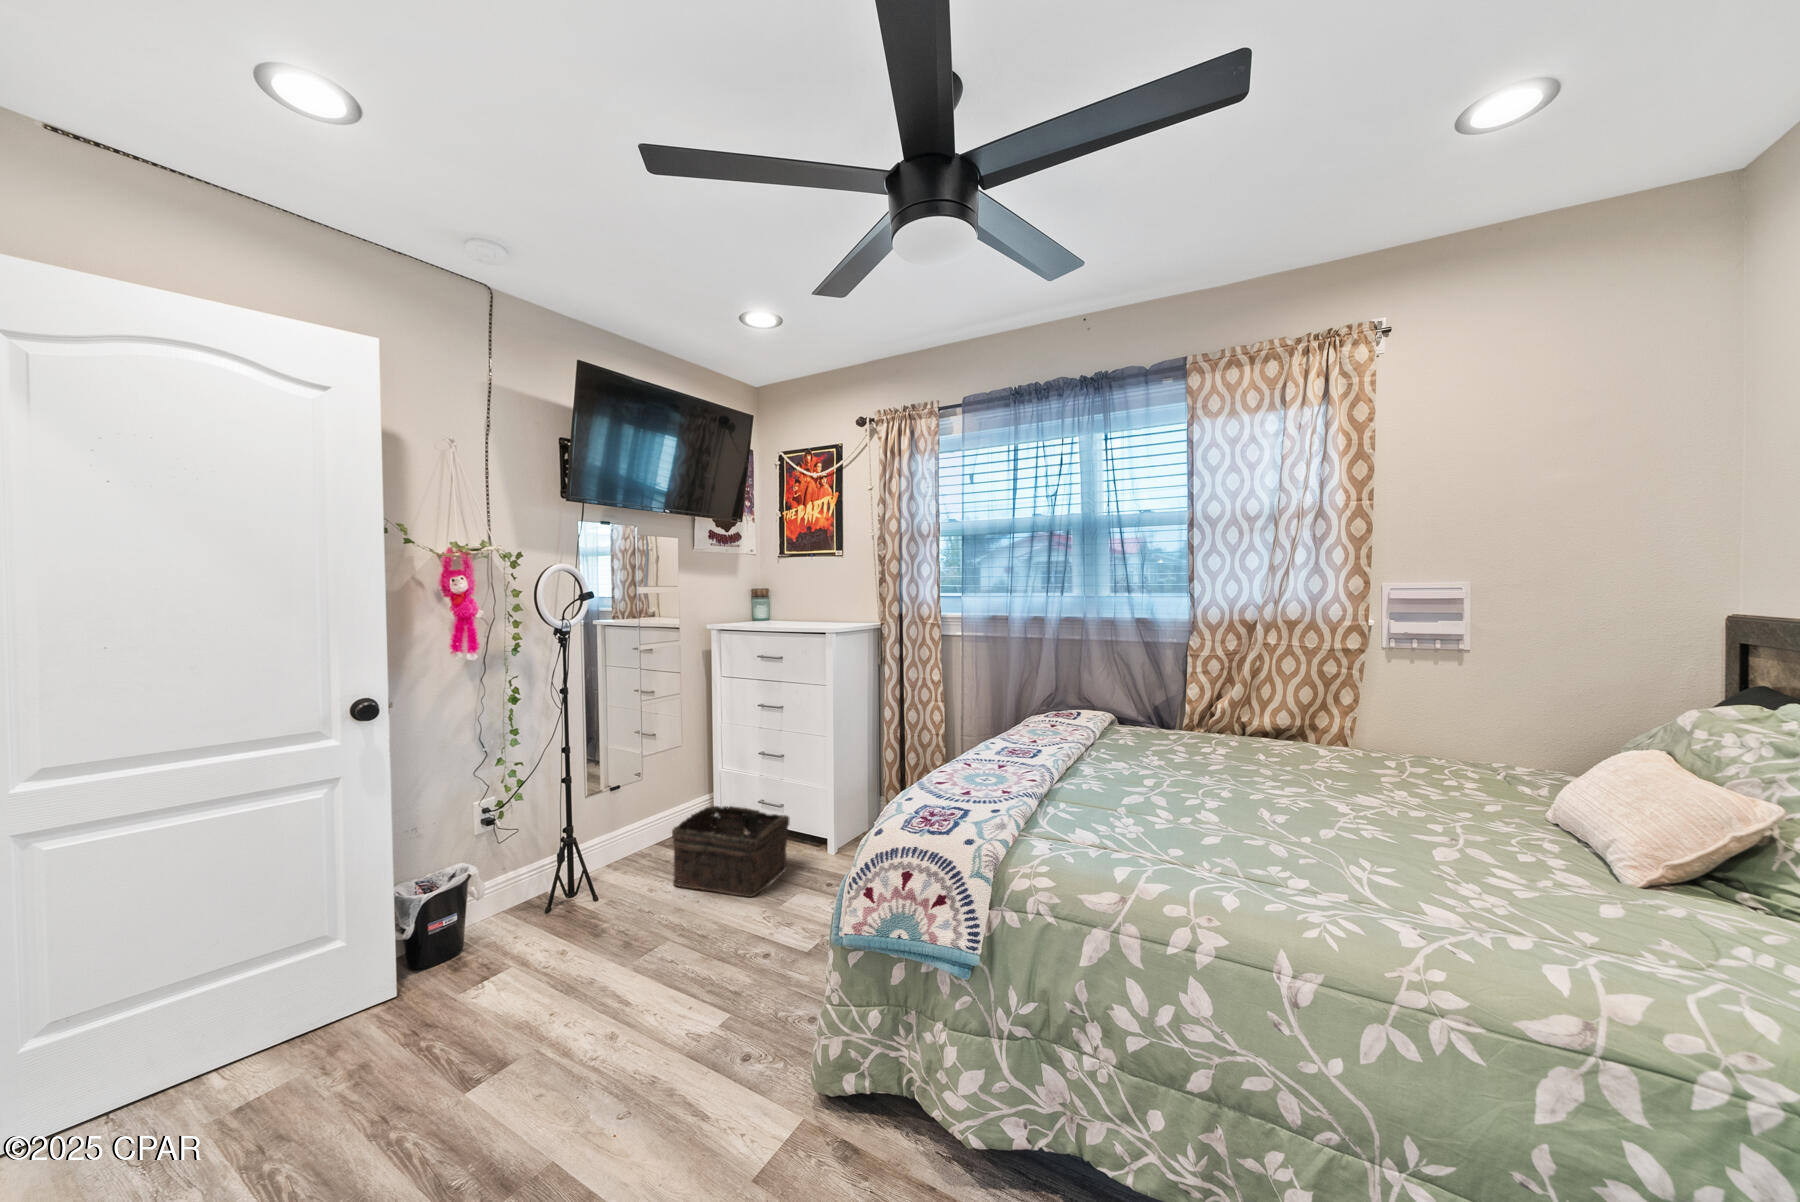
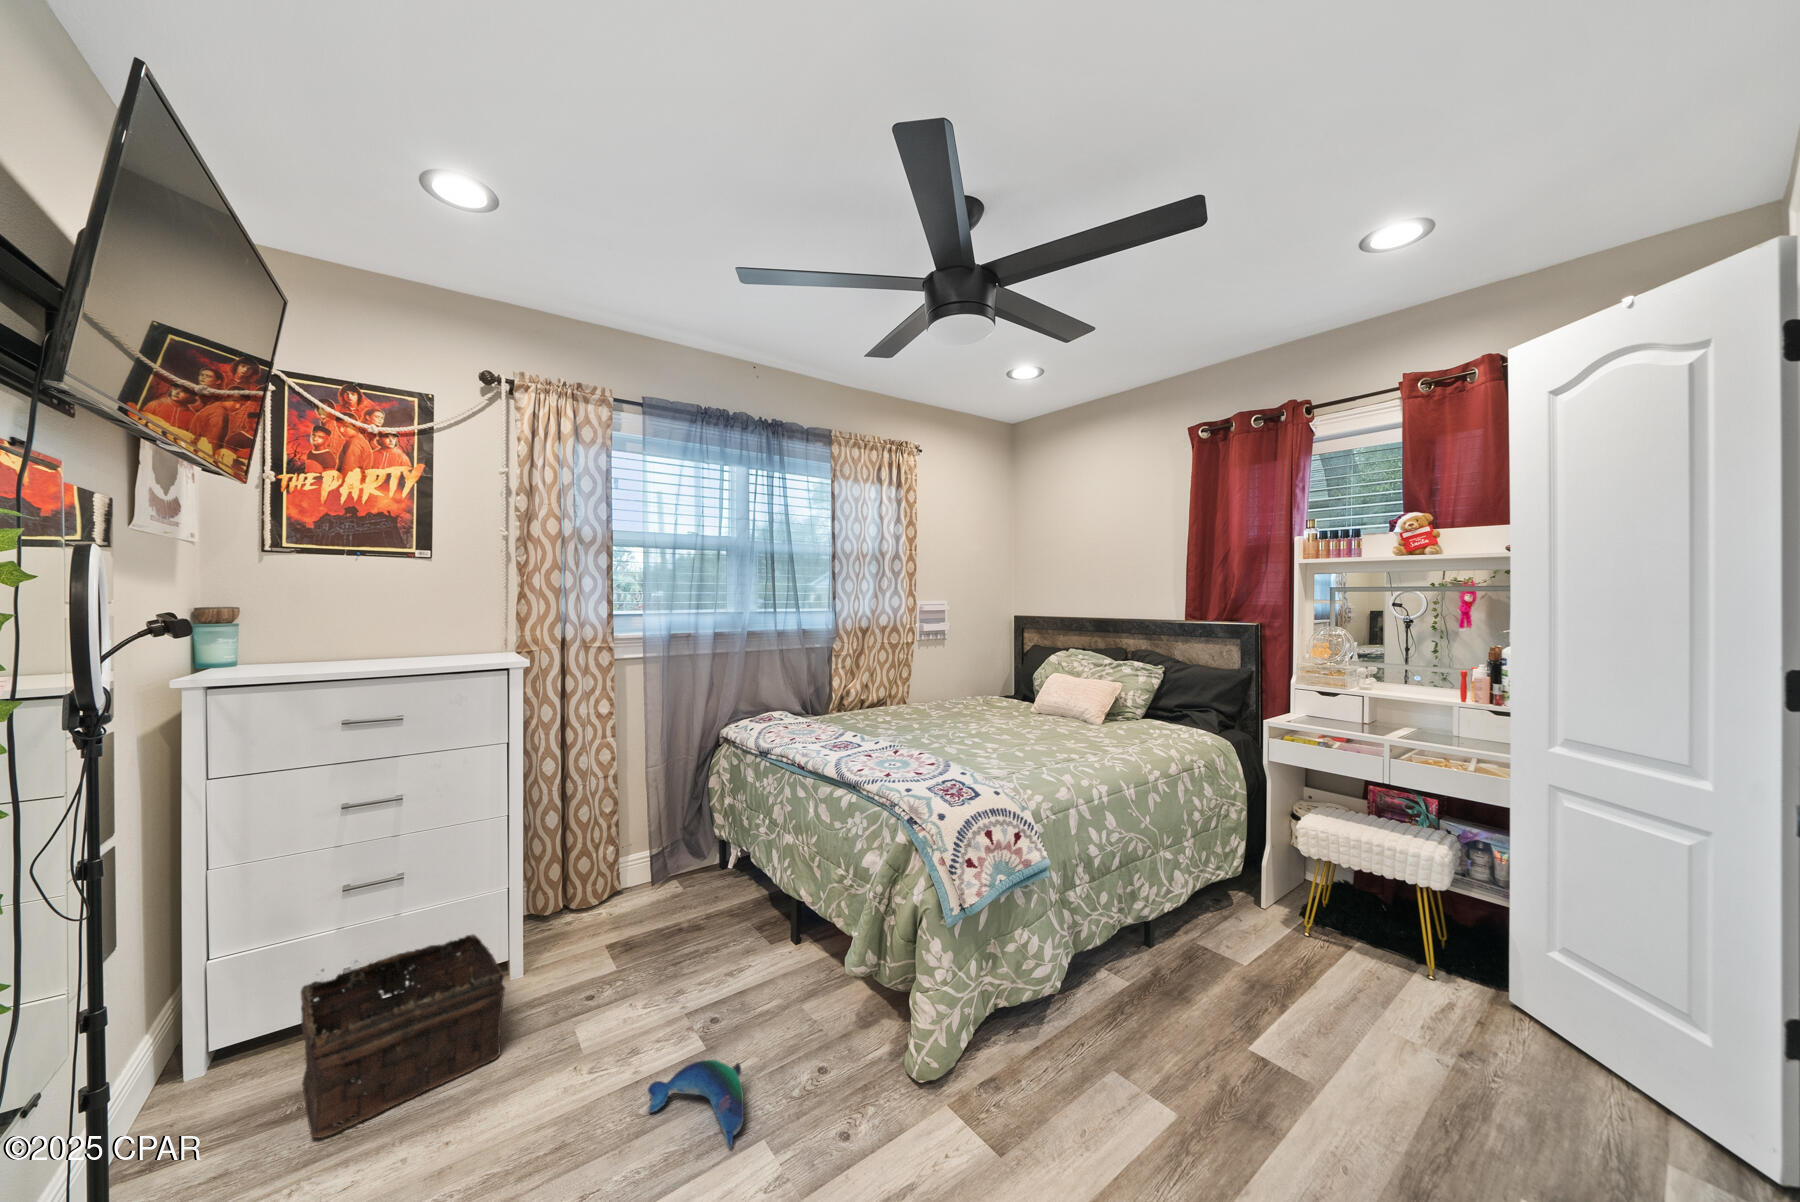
plush toy: none [707,957,768,1026] -> present [648,1060,744,1148]

